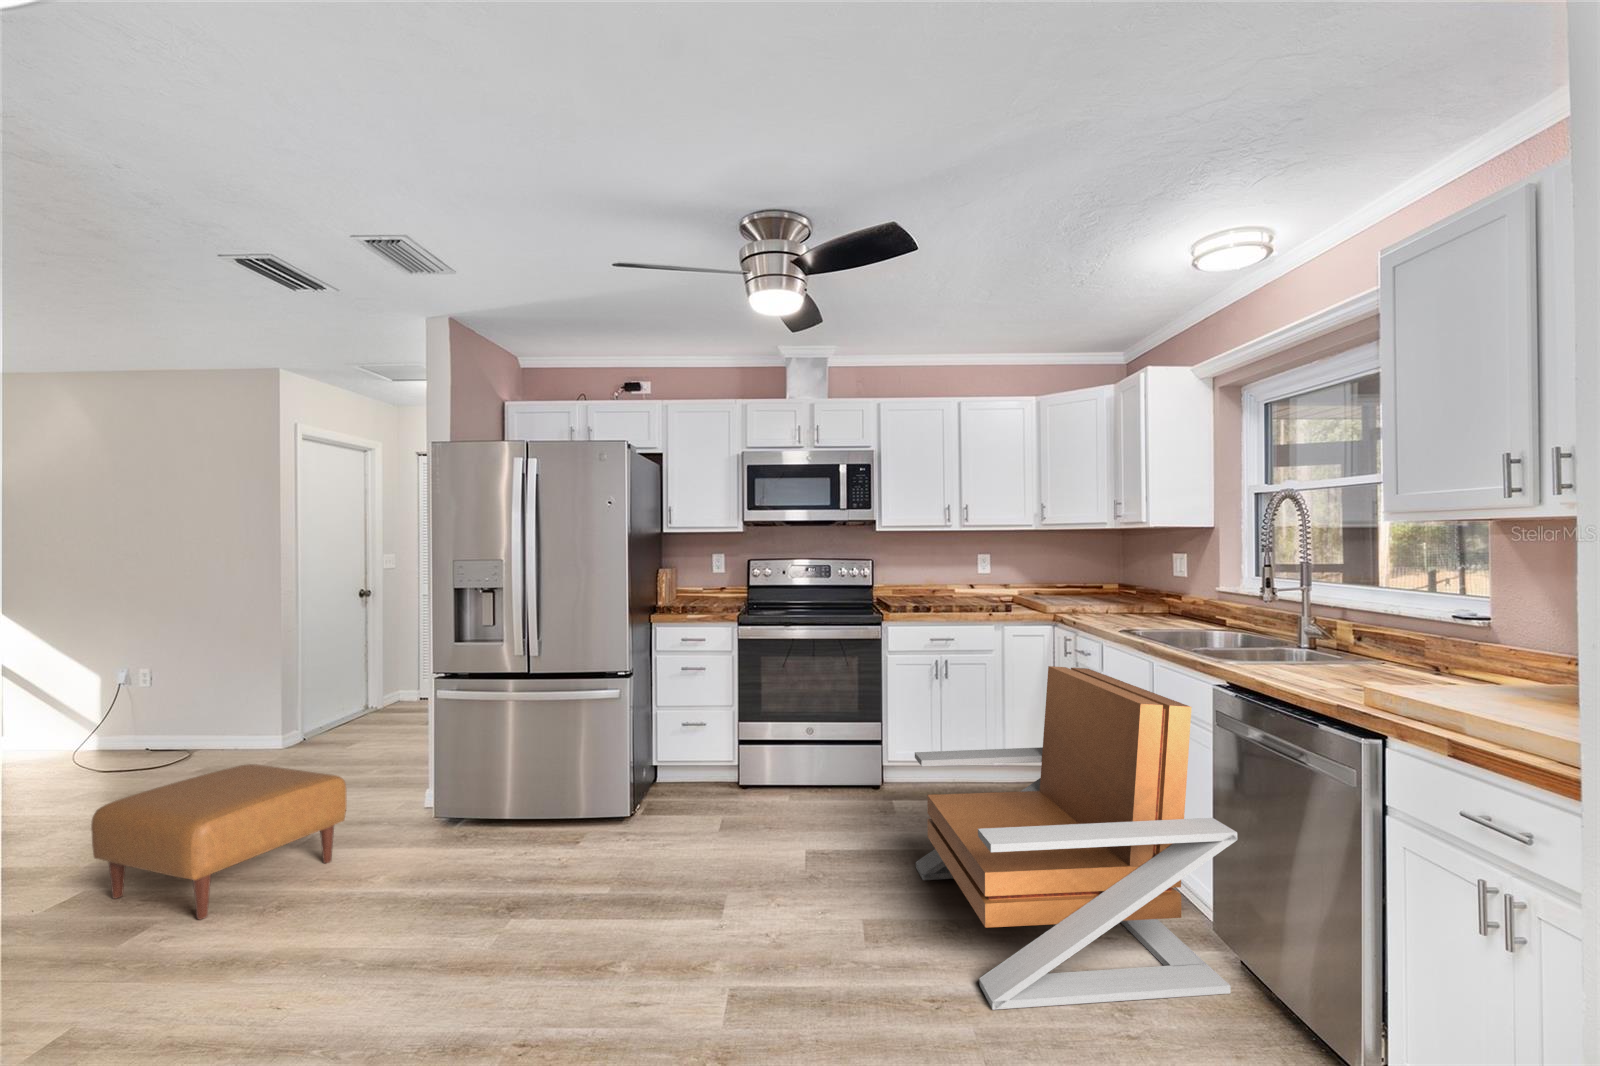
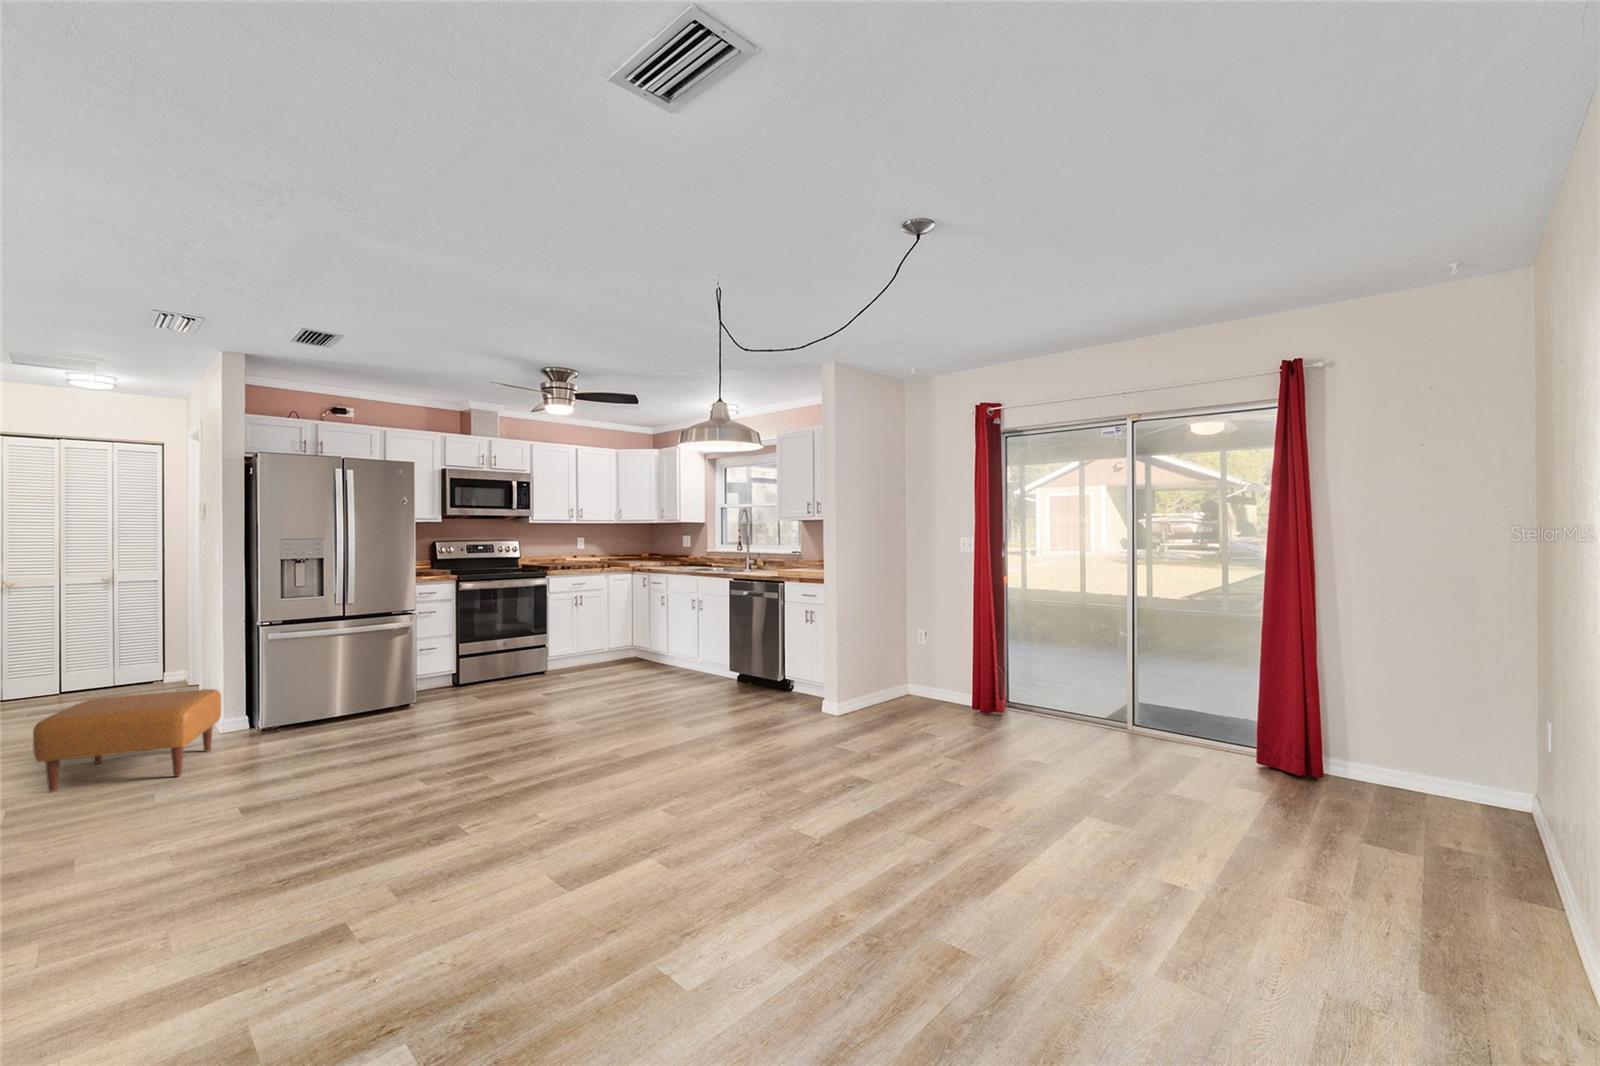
lounge chair: present [915,666,1237,1010] -> none [598,585,739,704]

